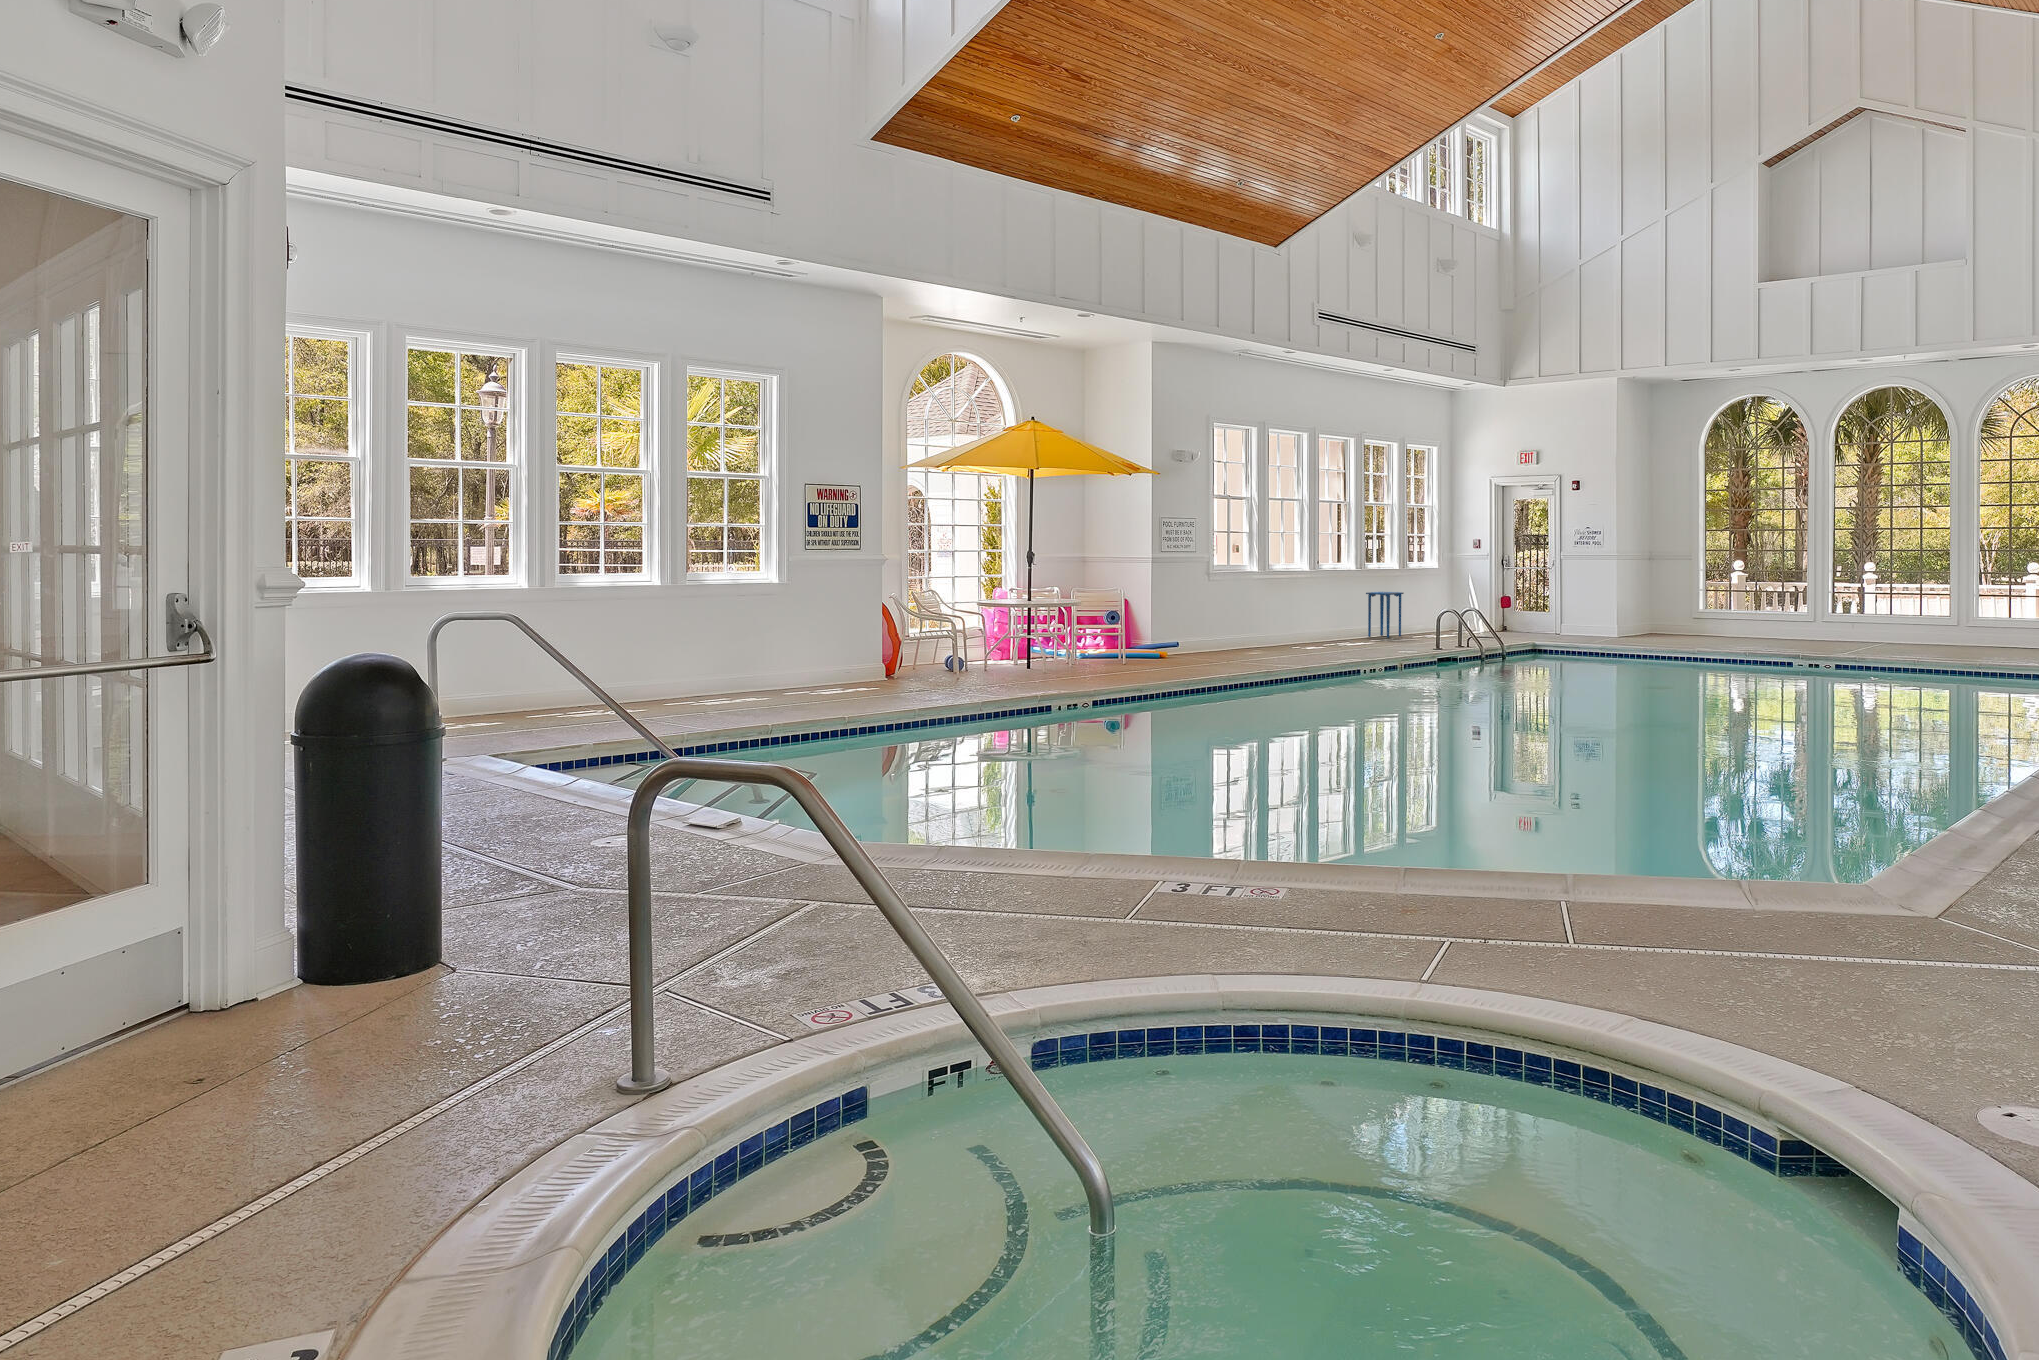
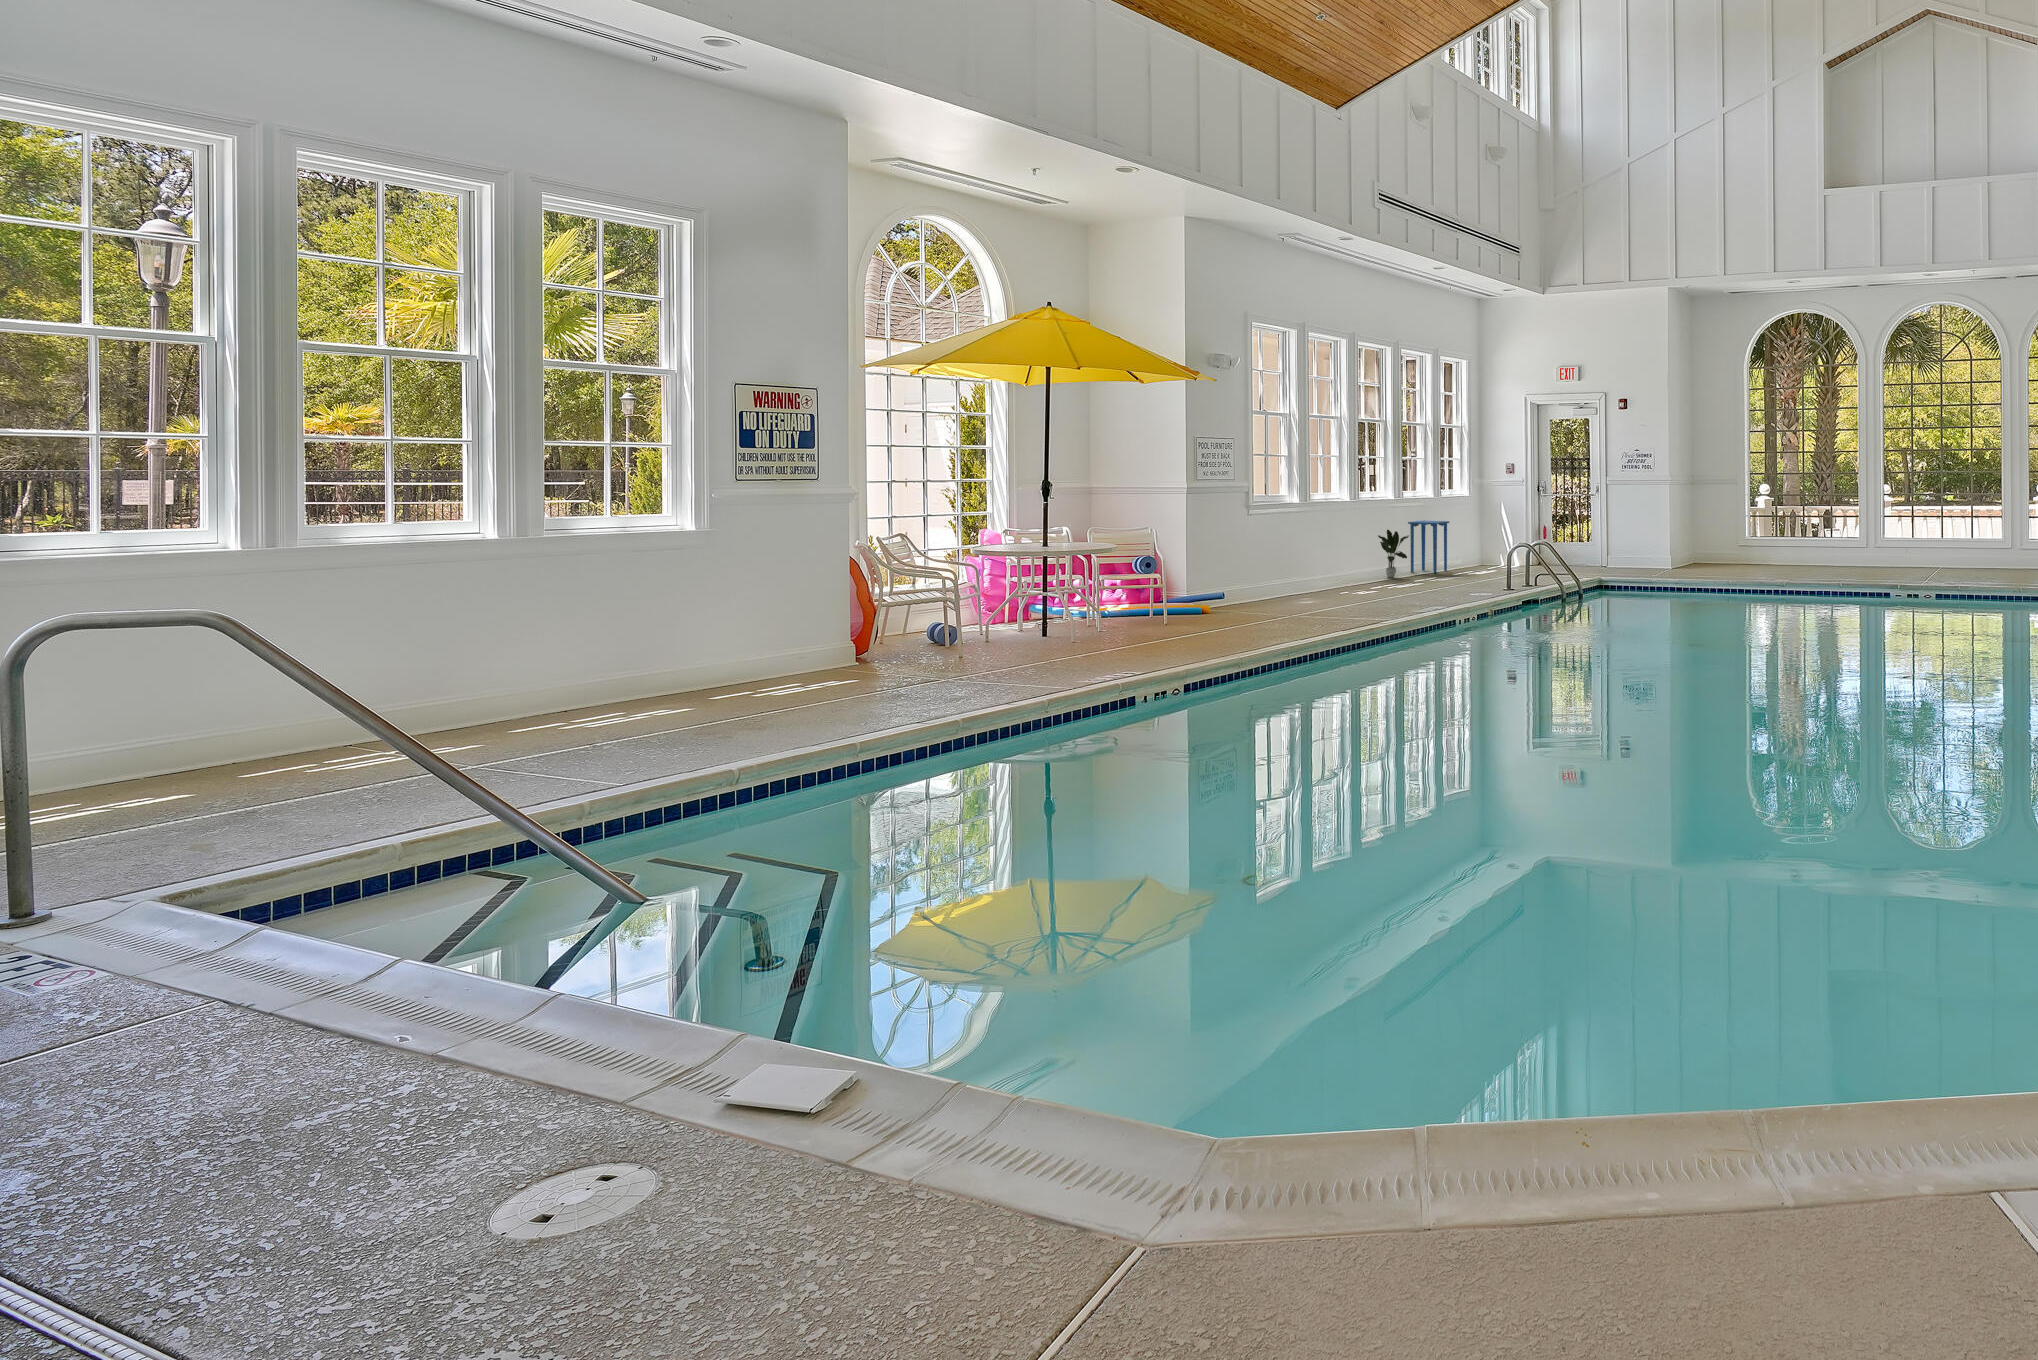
potted plant: none [1332,598,1360,640] -> present [1378,530,1409,578]

